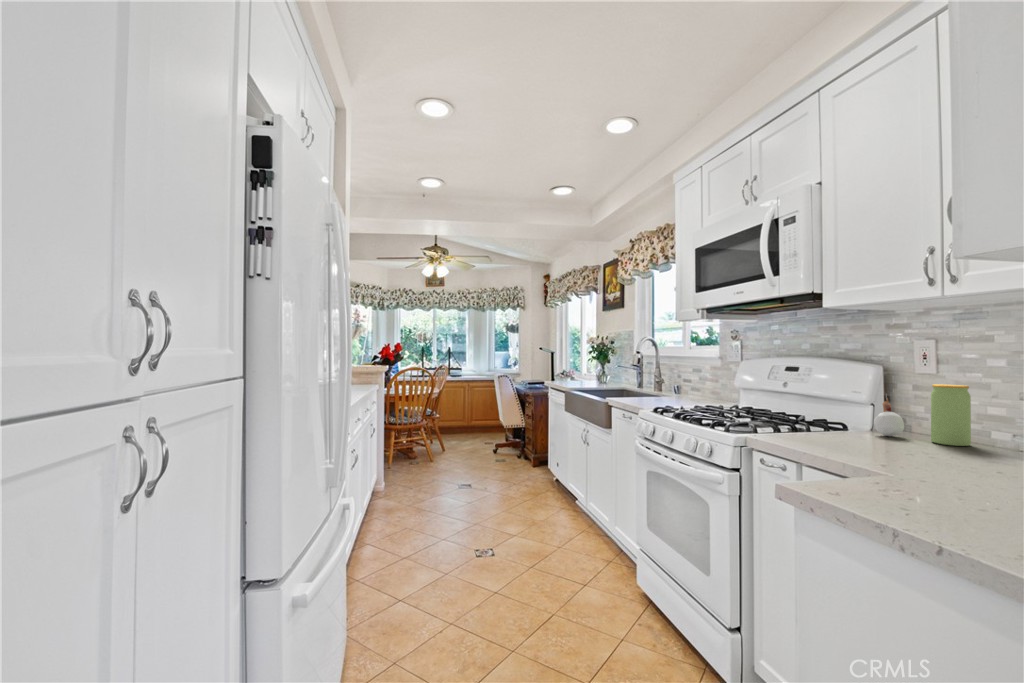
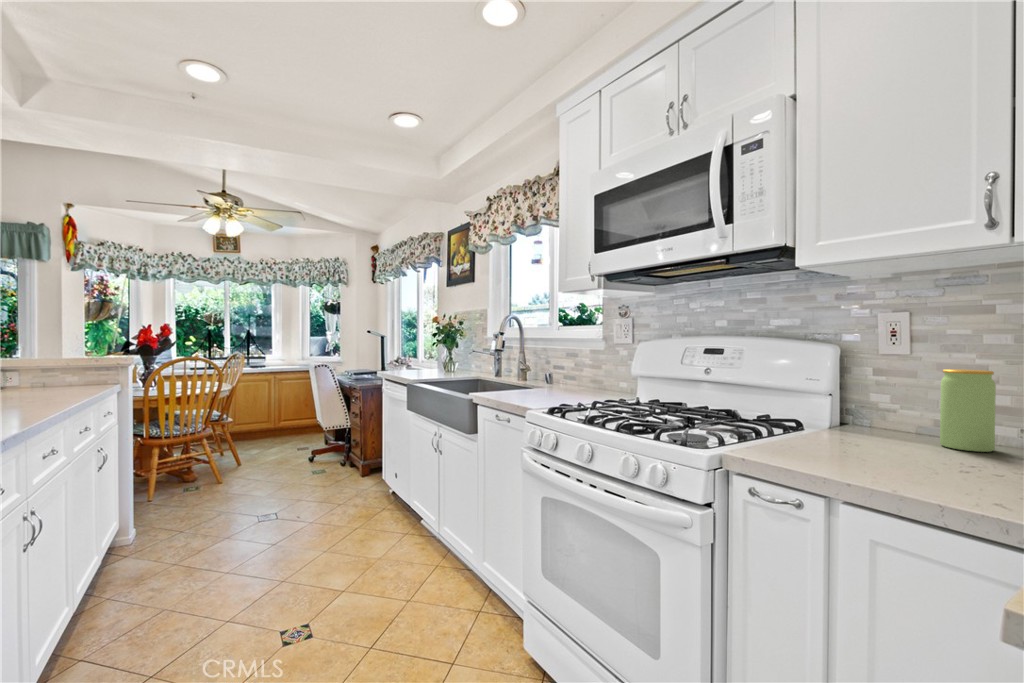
candle: present [874,398,904,436] -> none [860,382,902,440]

